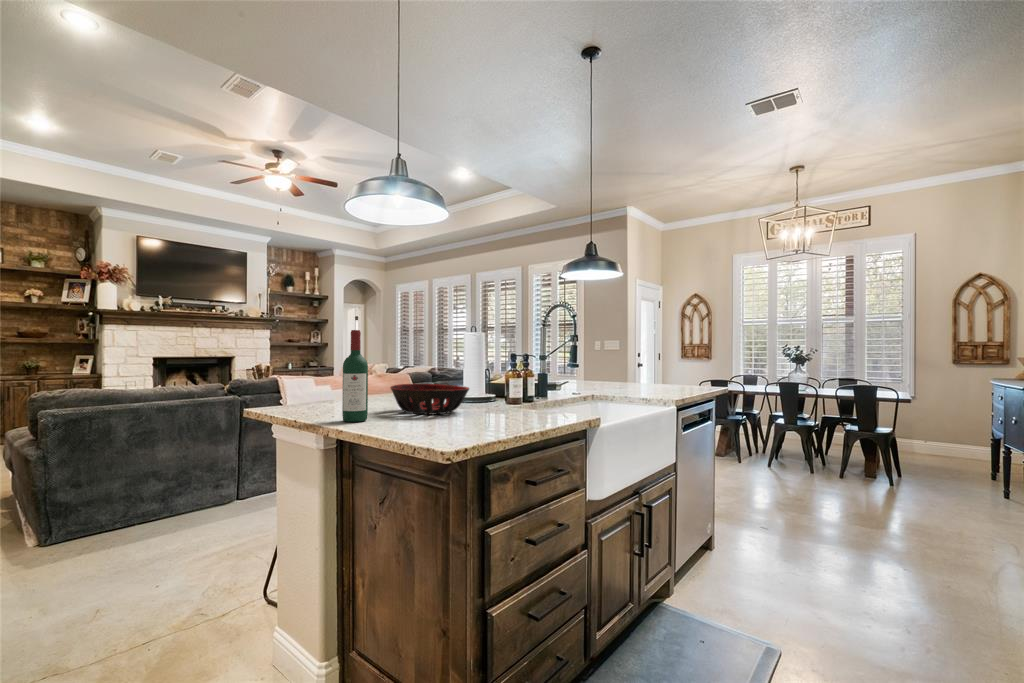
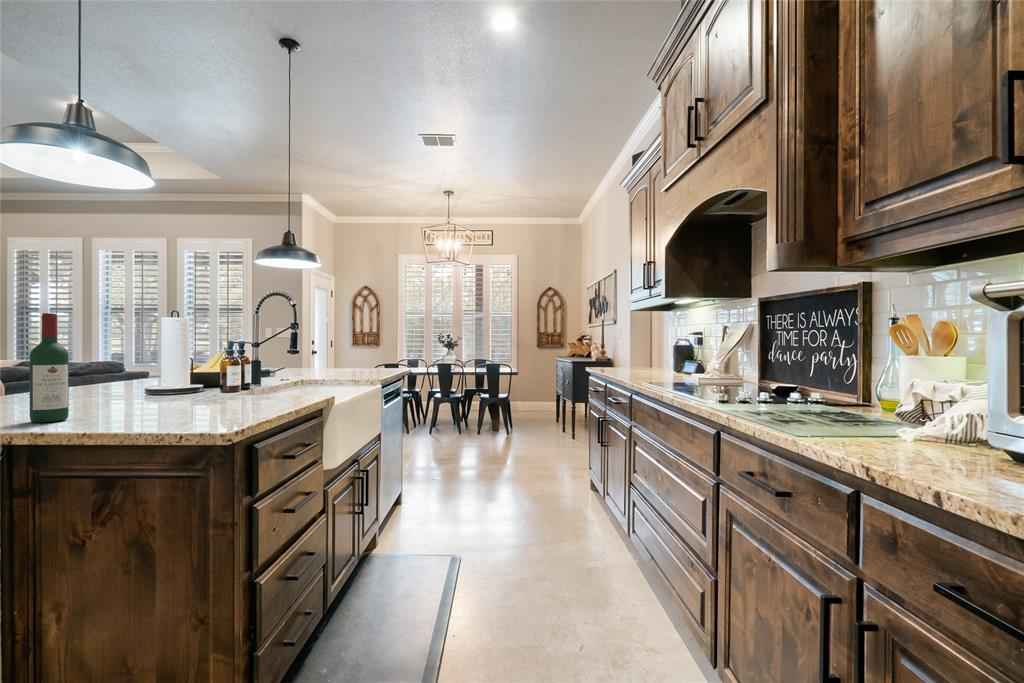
decorative bowl: present [390,384,469,414] -> none [82,375,191,408]

